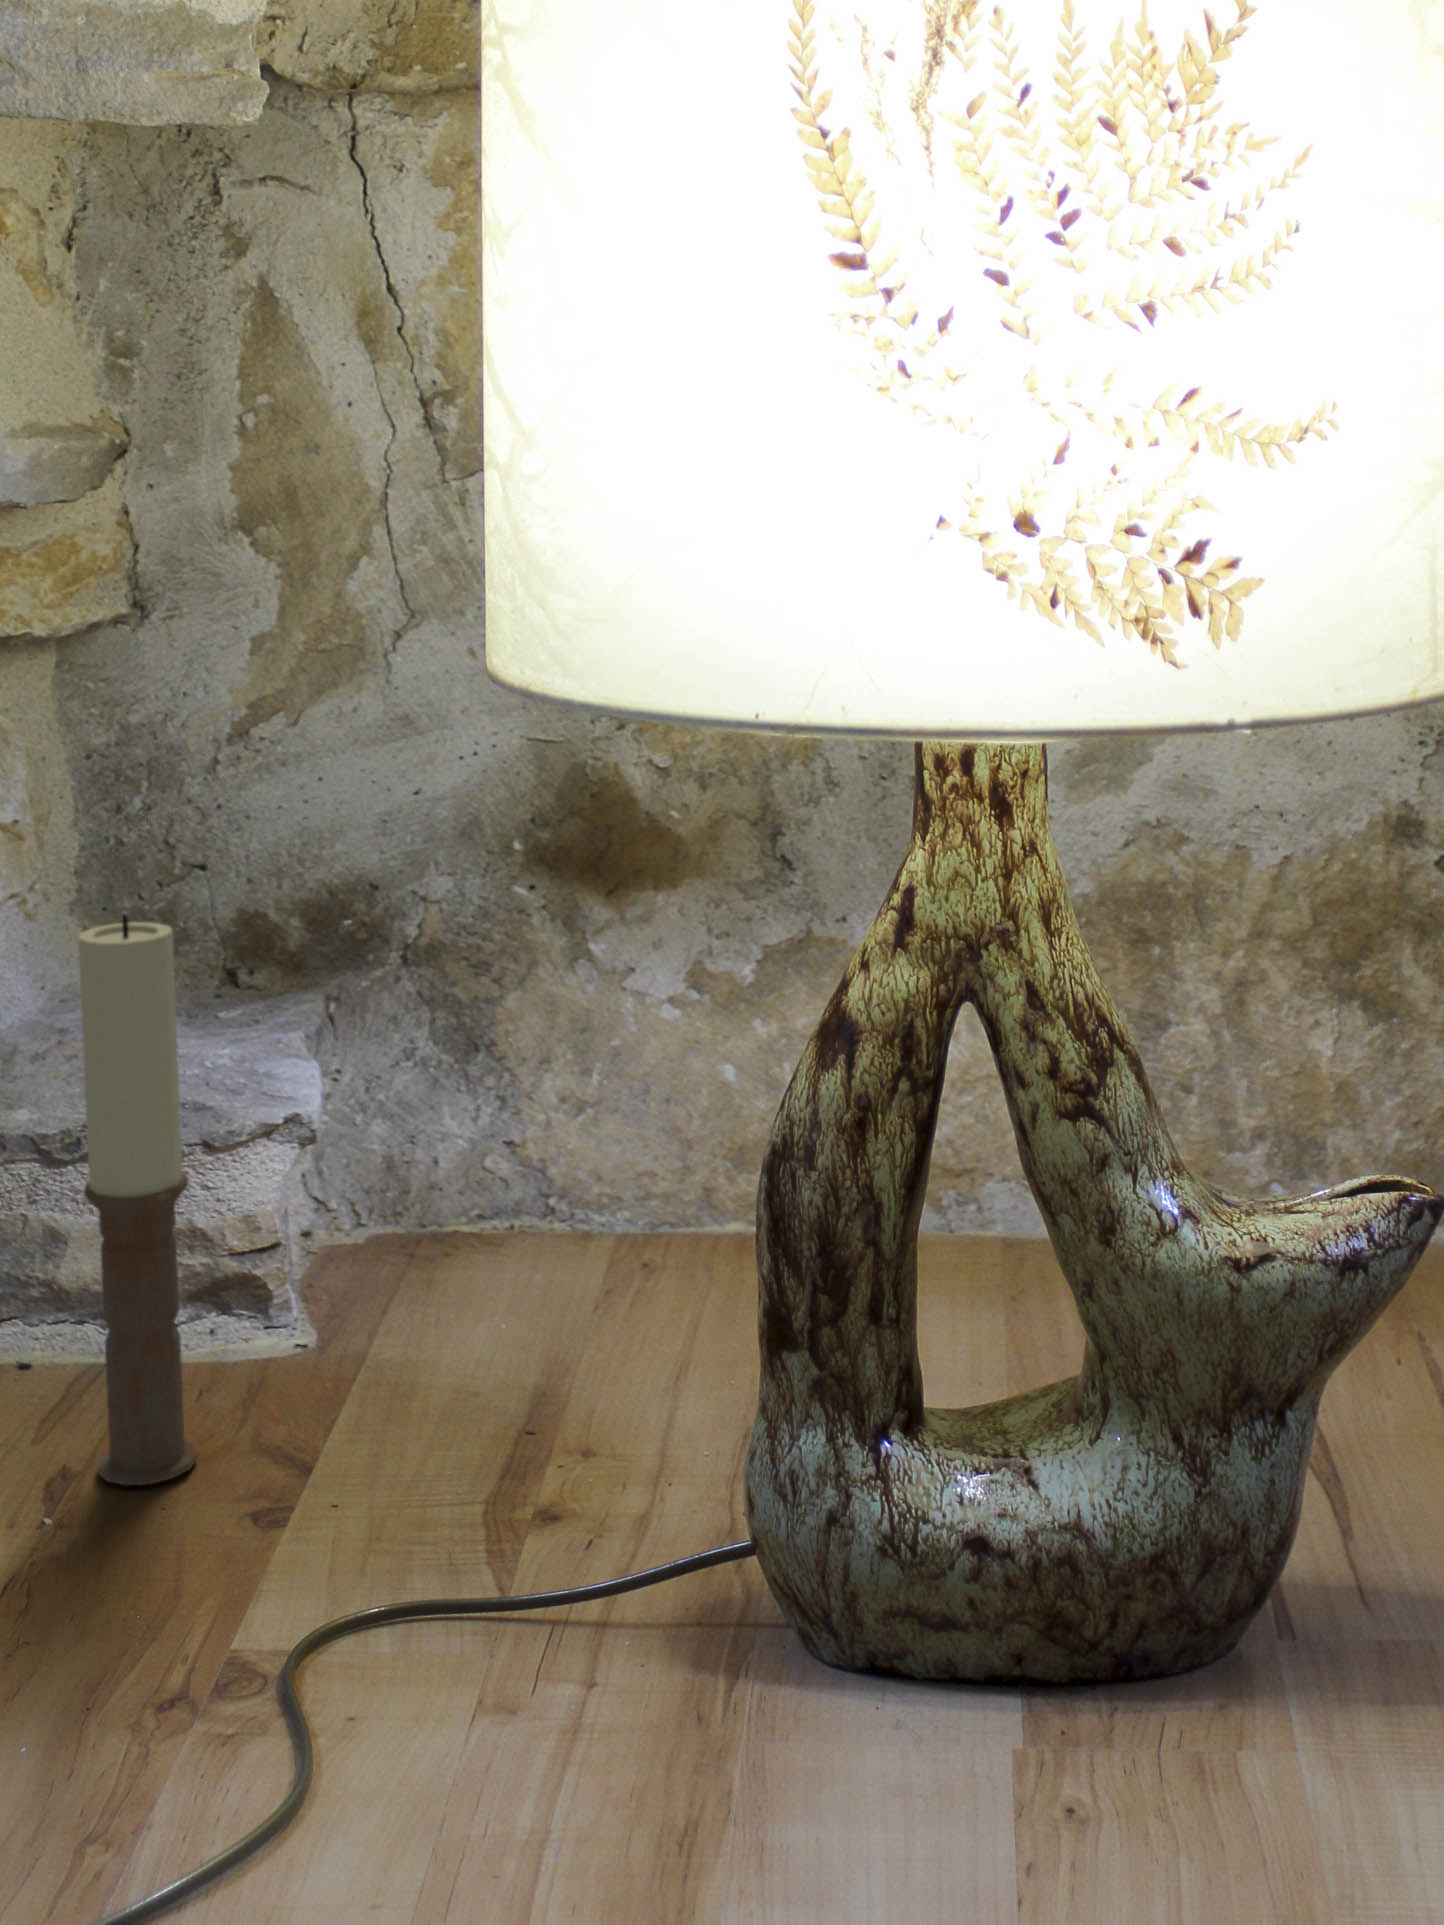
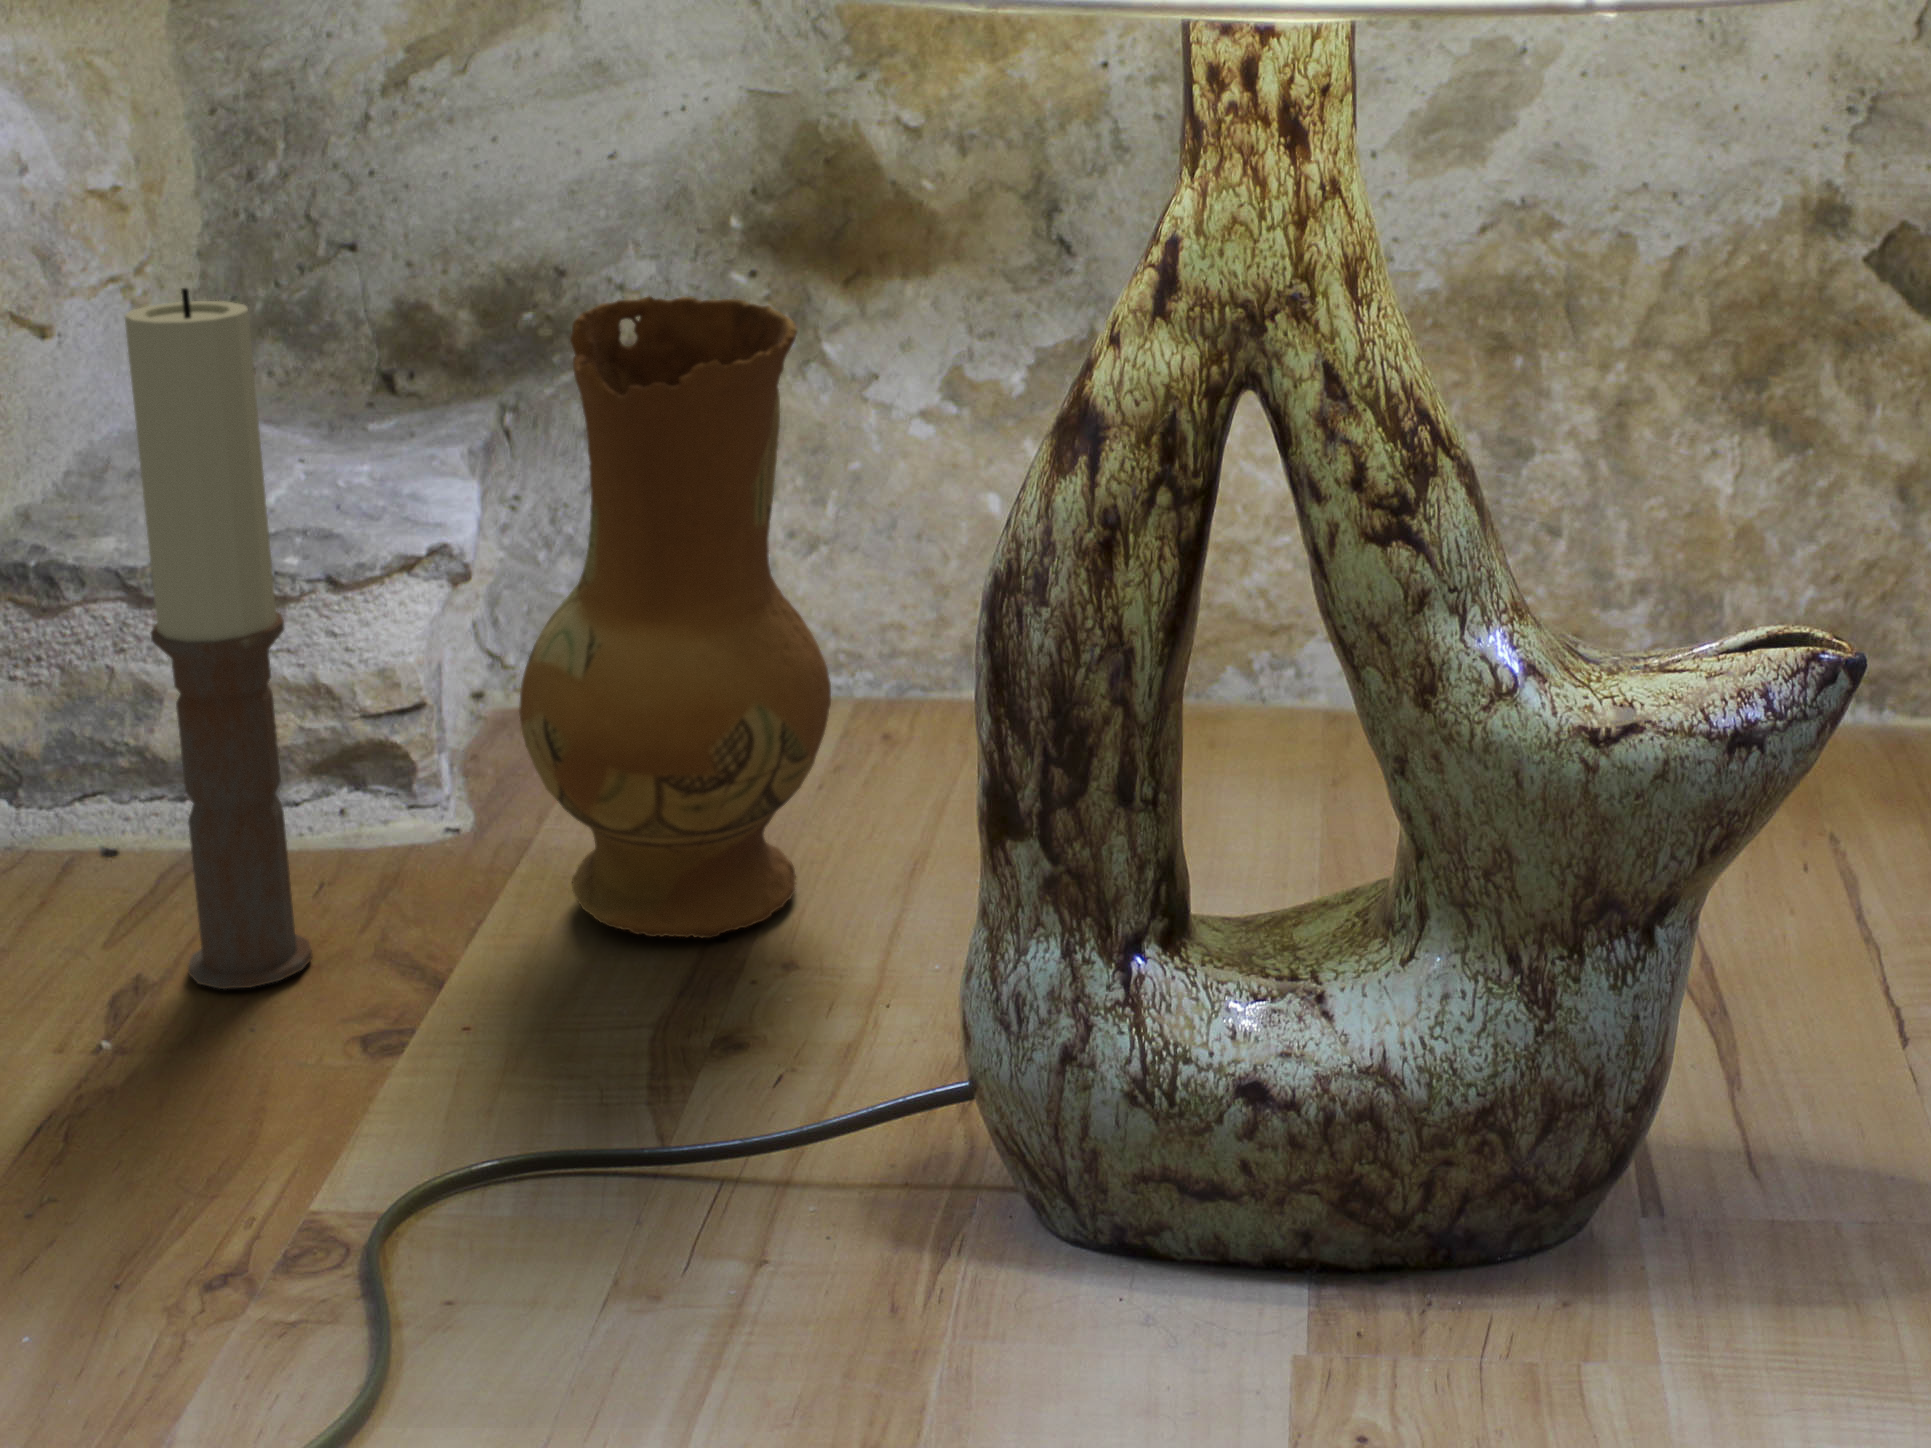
ceramic jug: none [369,907,619,1438] -> present [519,295,831,938]

